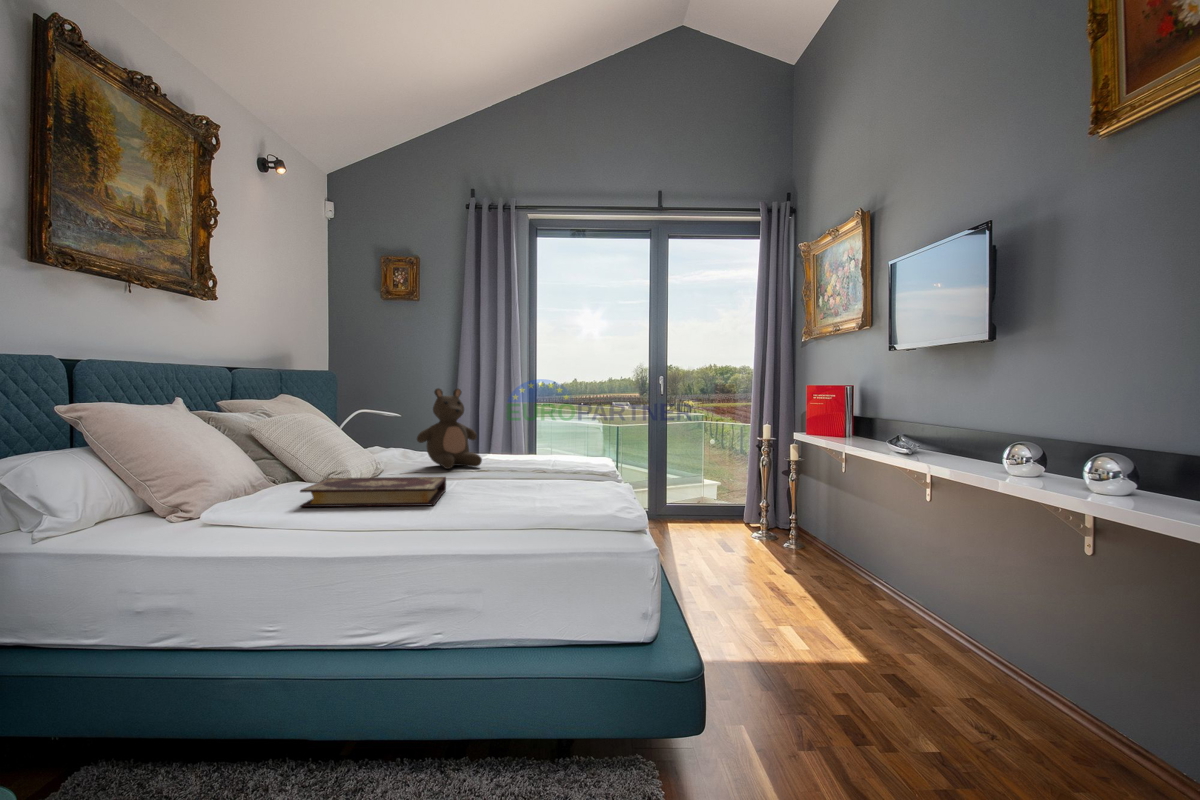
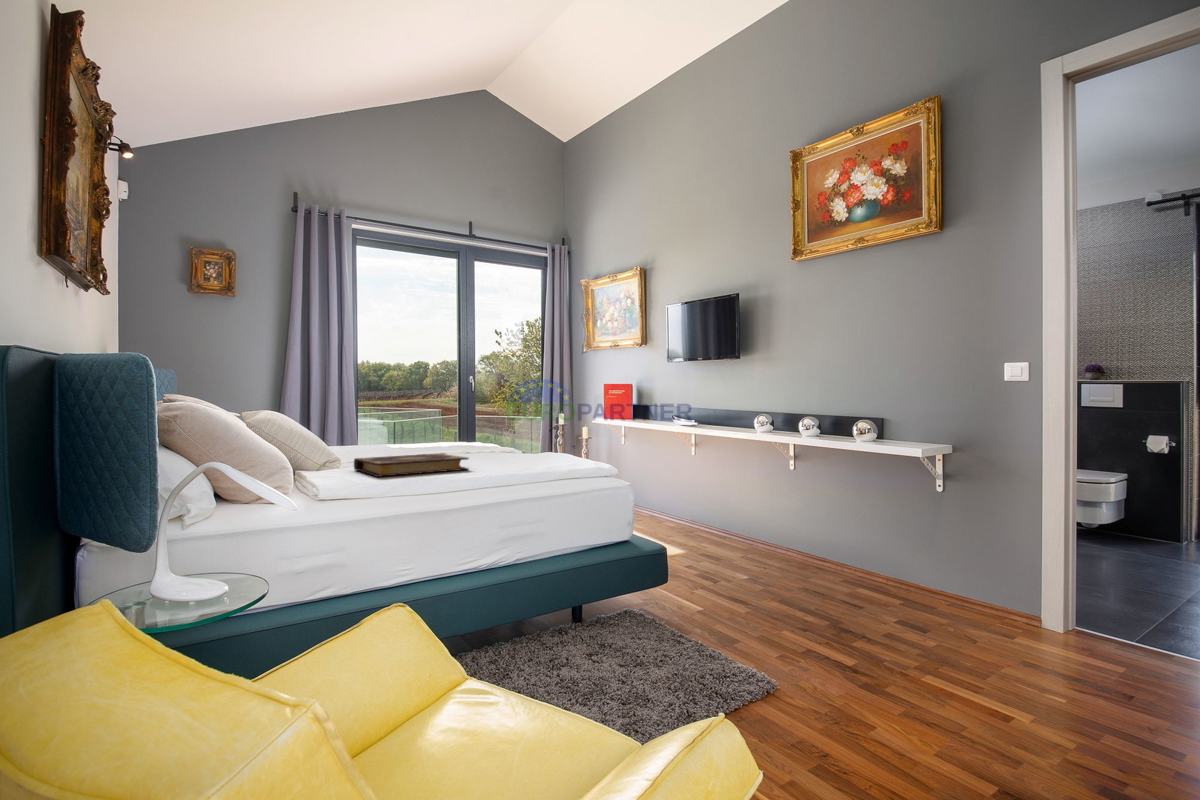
stuffed bear: present [417,388,482,469] -> none [351,386,407,454]

